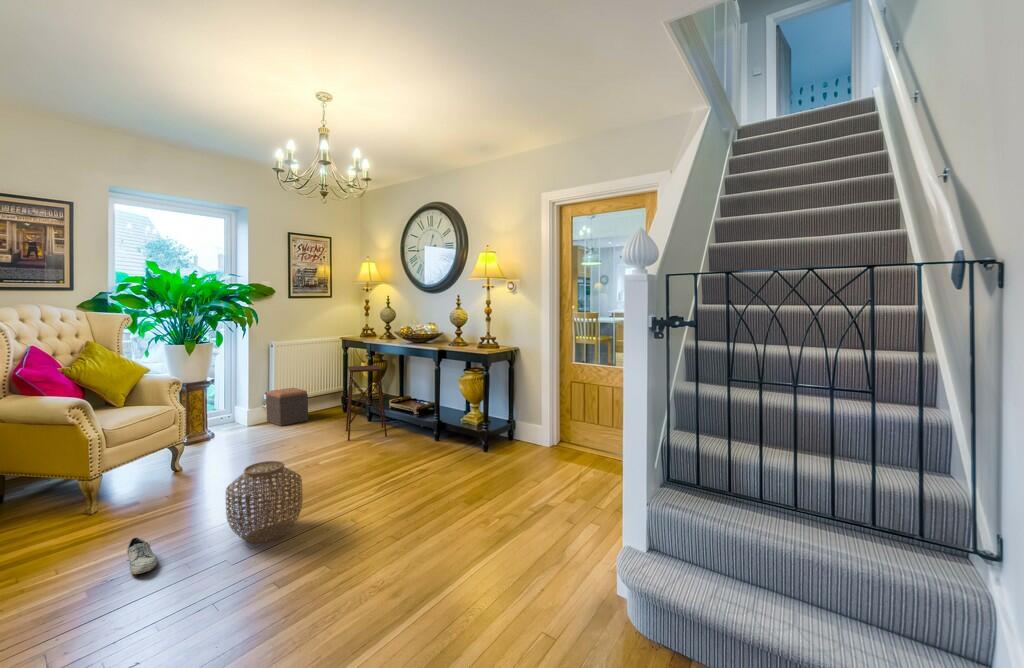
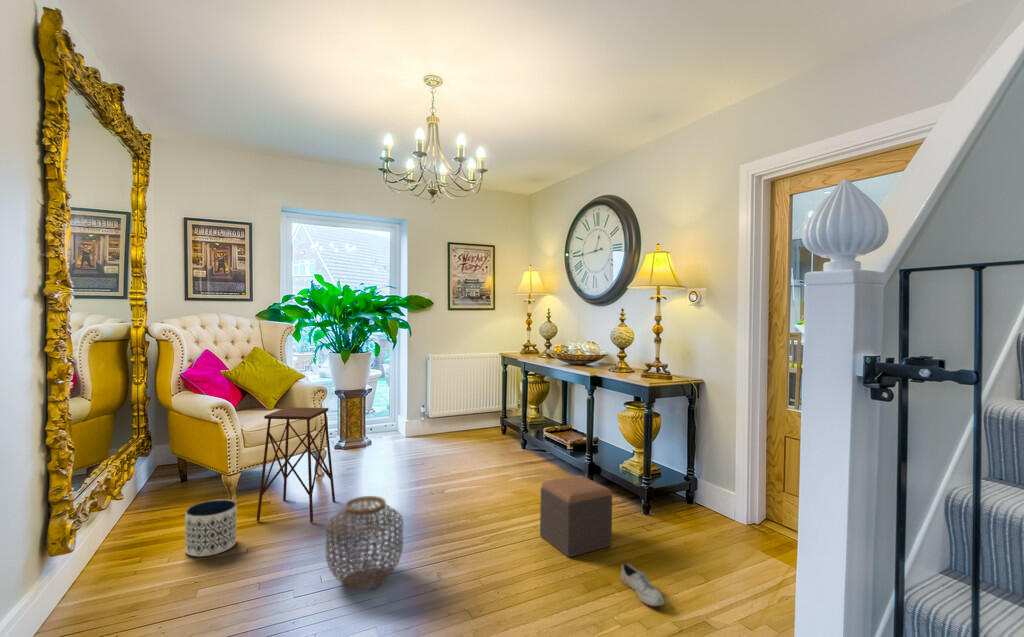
side table: present [346,365,387,441] -> present [257,407,335,523]
footstool: present [266,388,308,426] -> present [540,475,612,557]
planter: none [34,493,100,554] -> present [185,500,237,557]
shoe: present [127,537,157,574] -> present [621,563,664,606]

